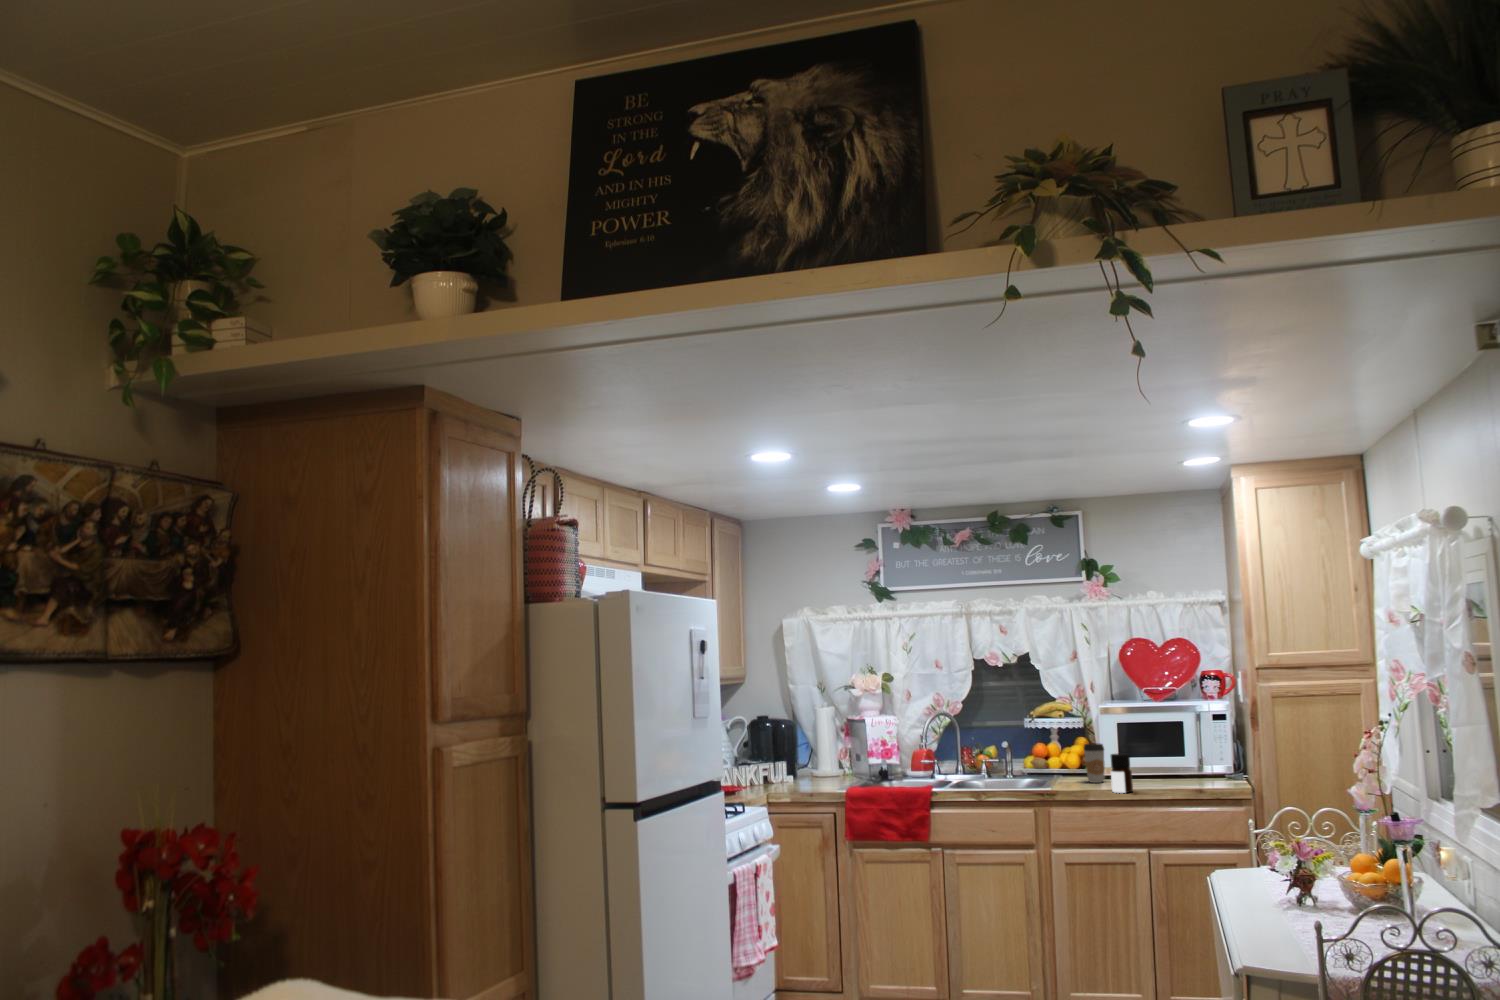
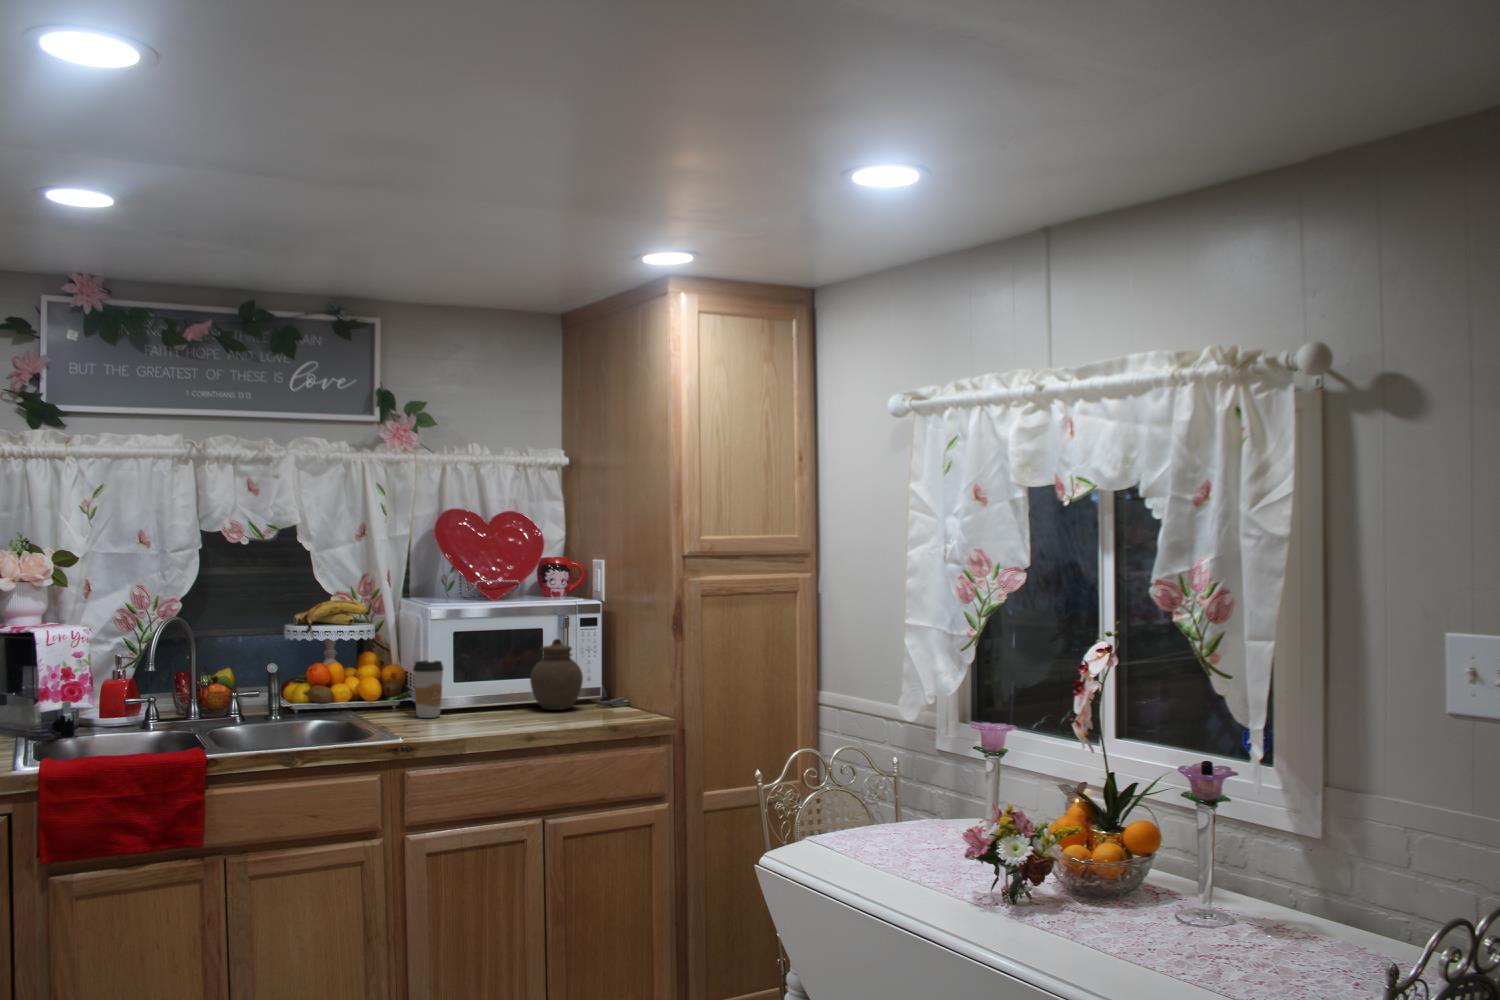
jar: none [1172,731,1211,783] -> present [530,639,583,710]
bottle: present [1111,753,1133,793] -> none [485,674,514,731]

